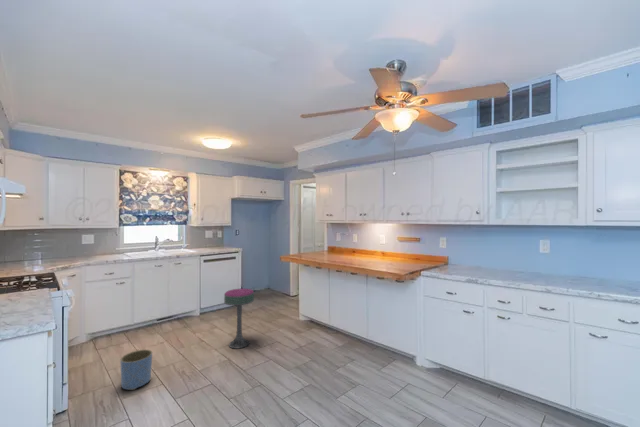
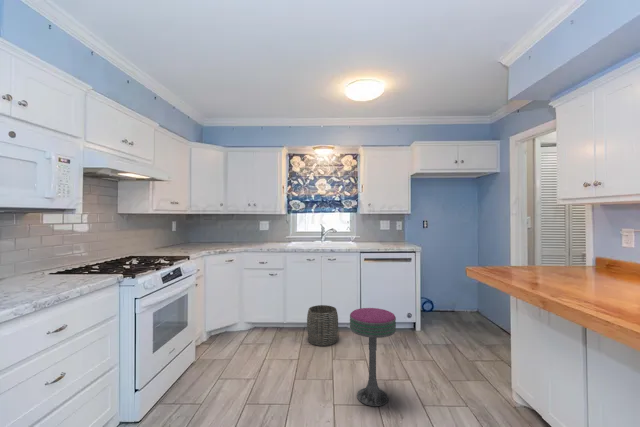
woven basket: none [161,301,189,333] -> present [307,305,338,346]
planter: present [120,350,152,390] -> none [216,358,249,407]

